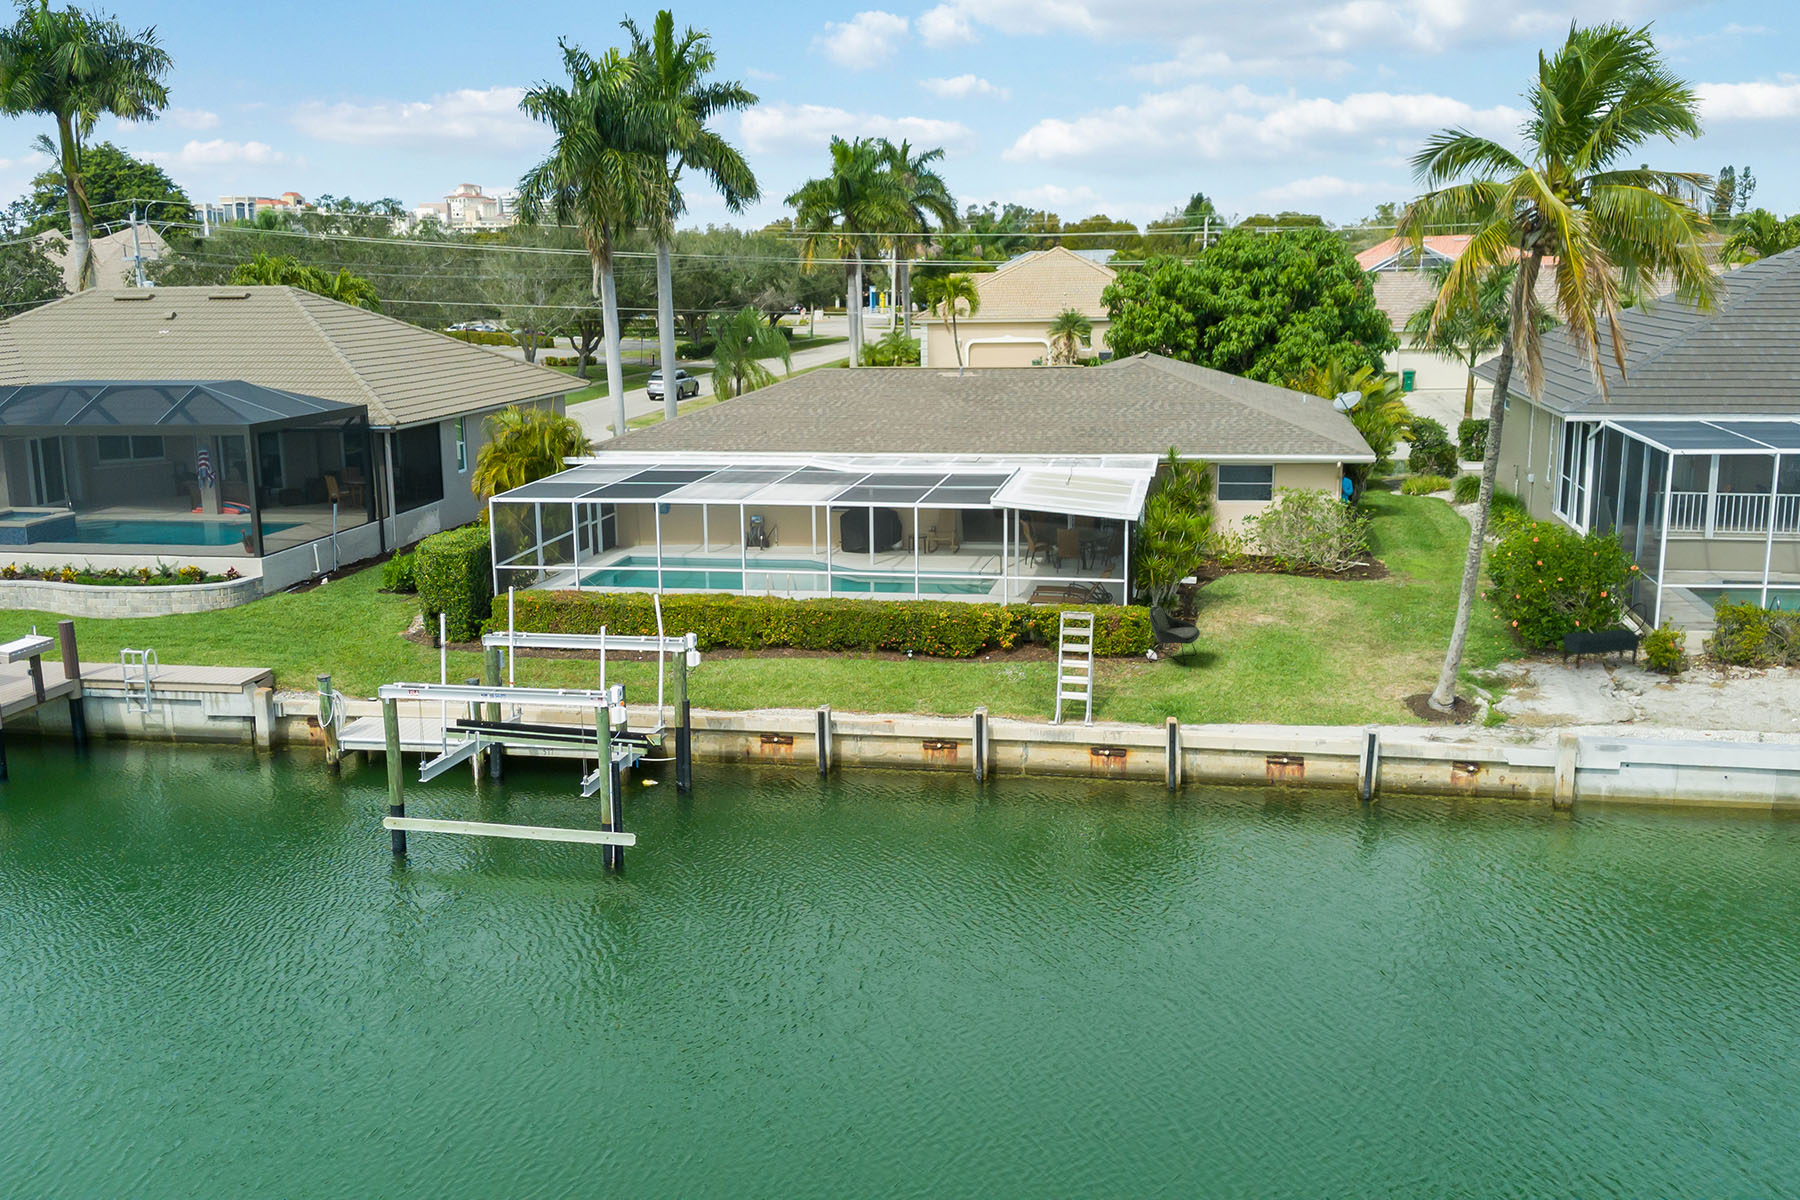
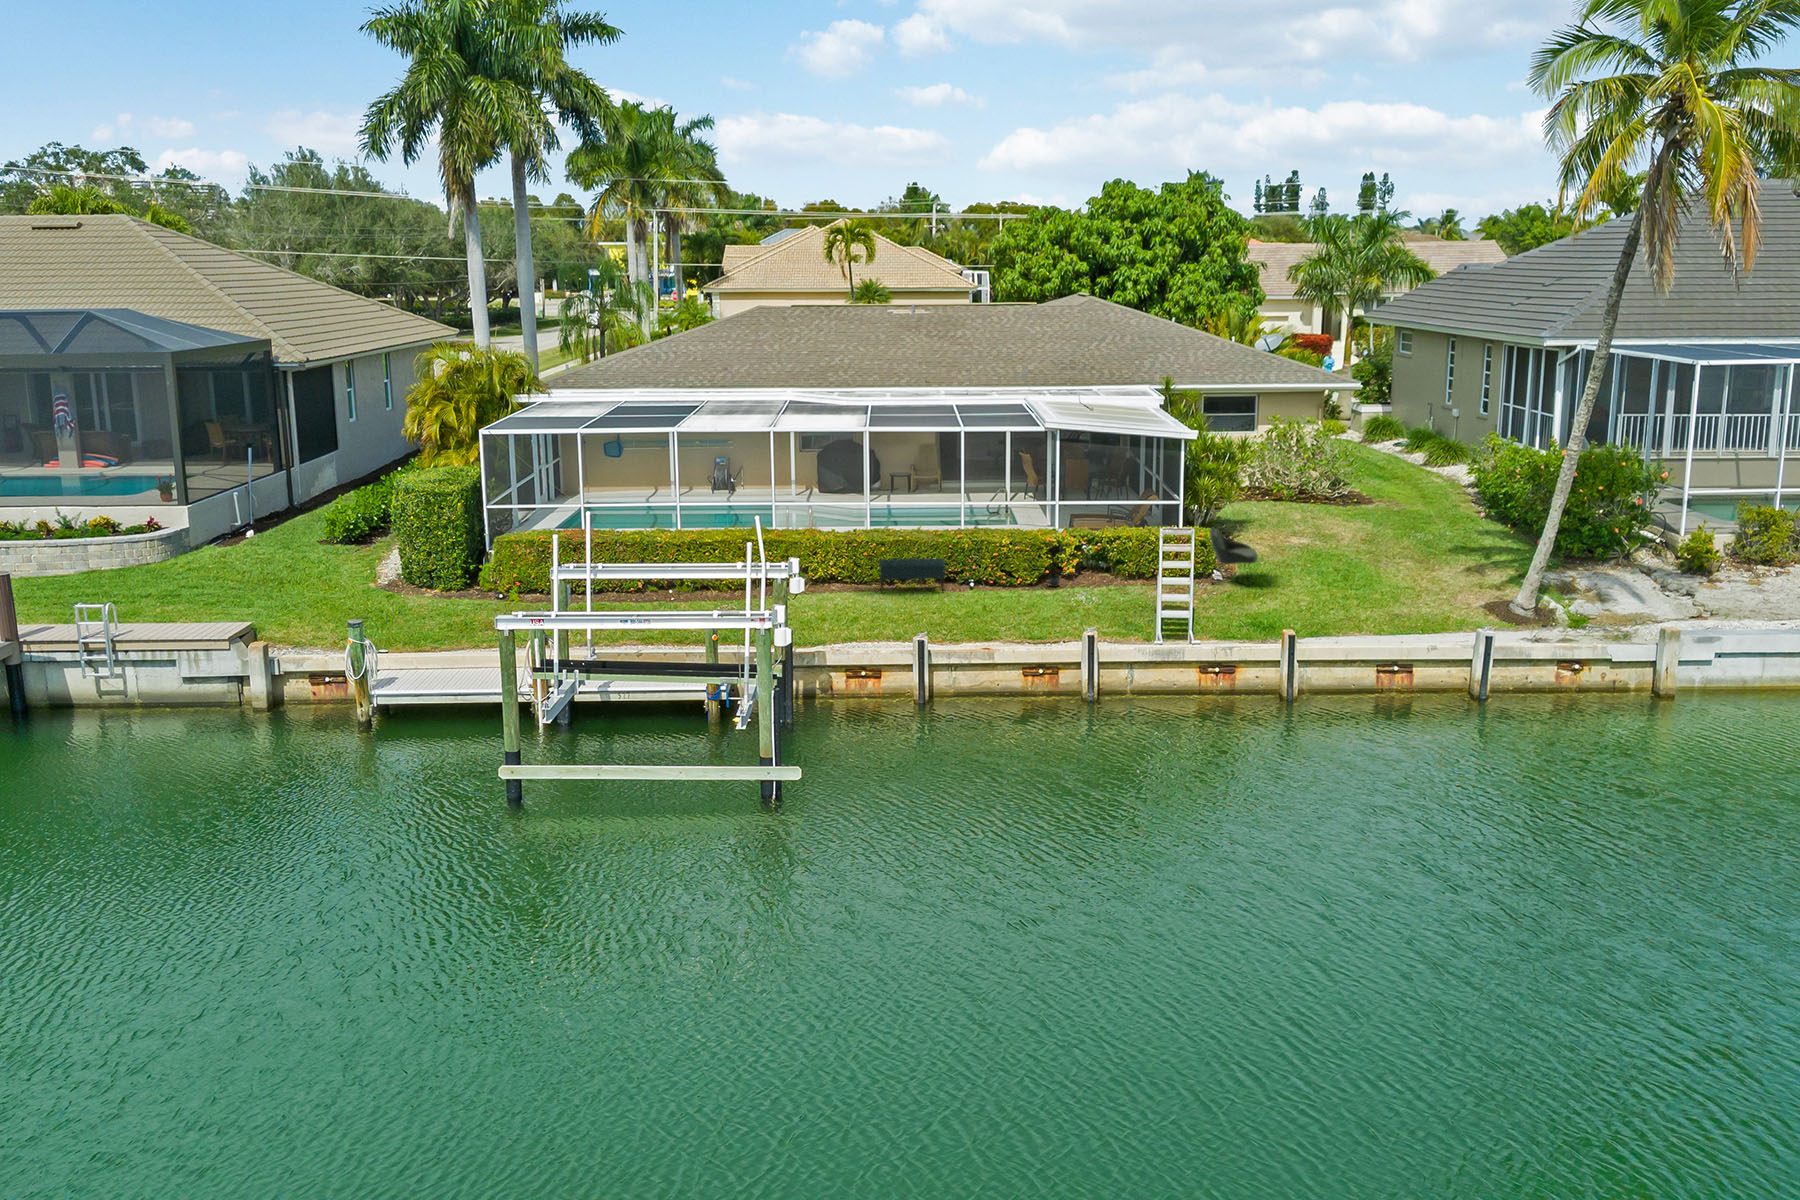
potted plant: present [424,606,443,648] -> present [1040,540,1067,587]
bench: present [1563,629,1640,669] -> present [879,558,945,592]

